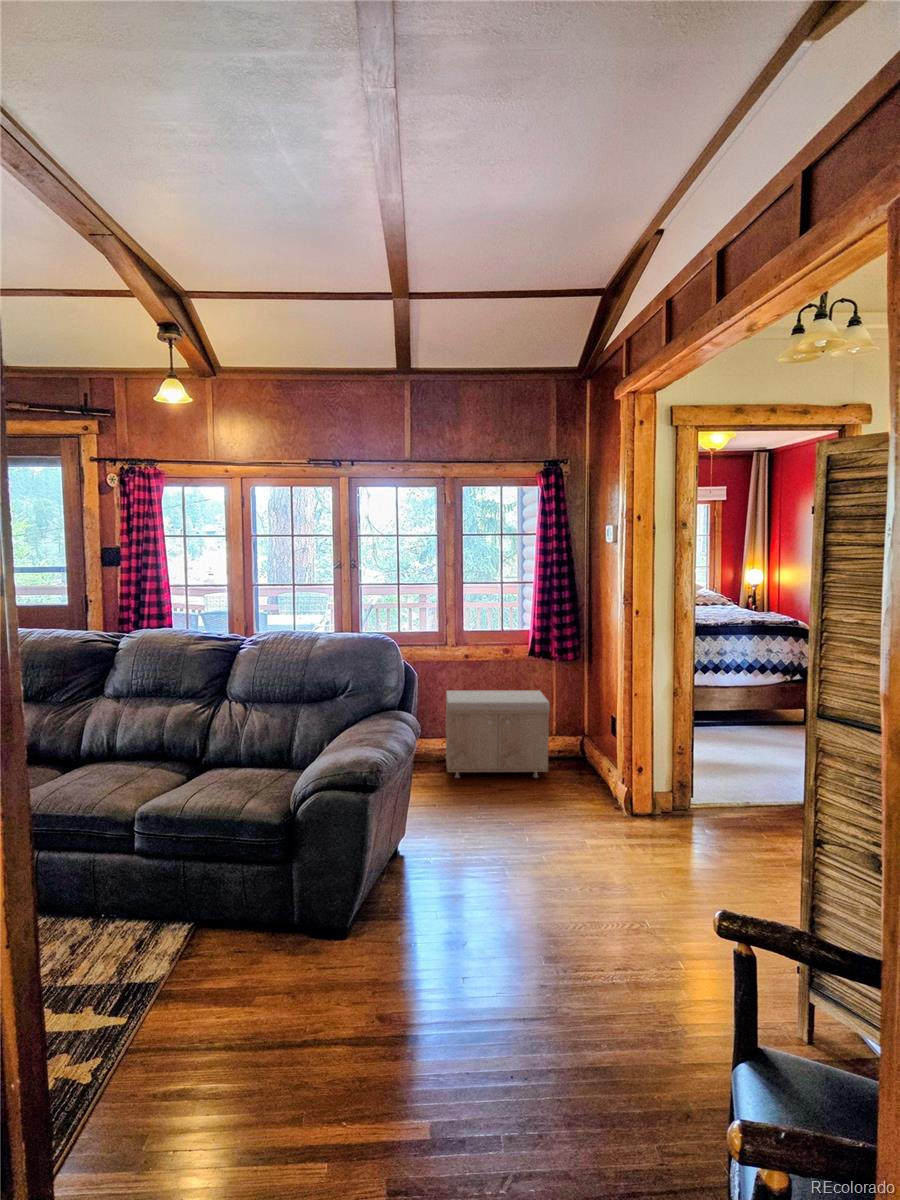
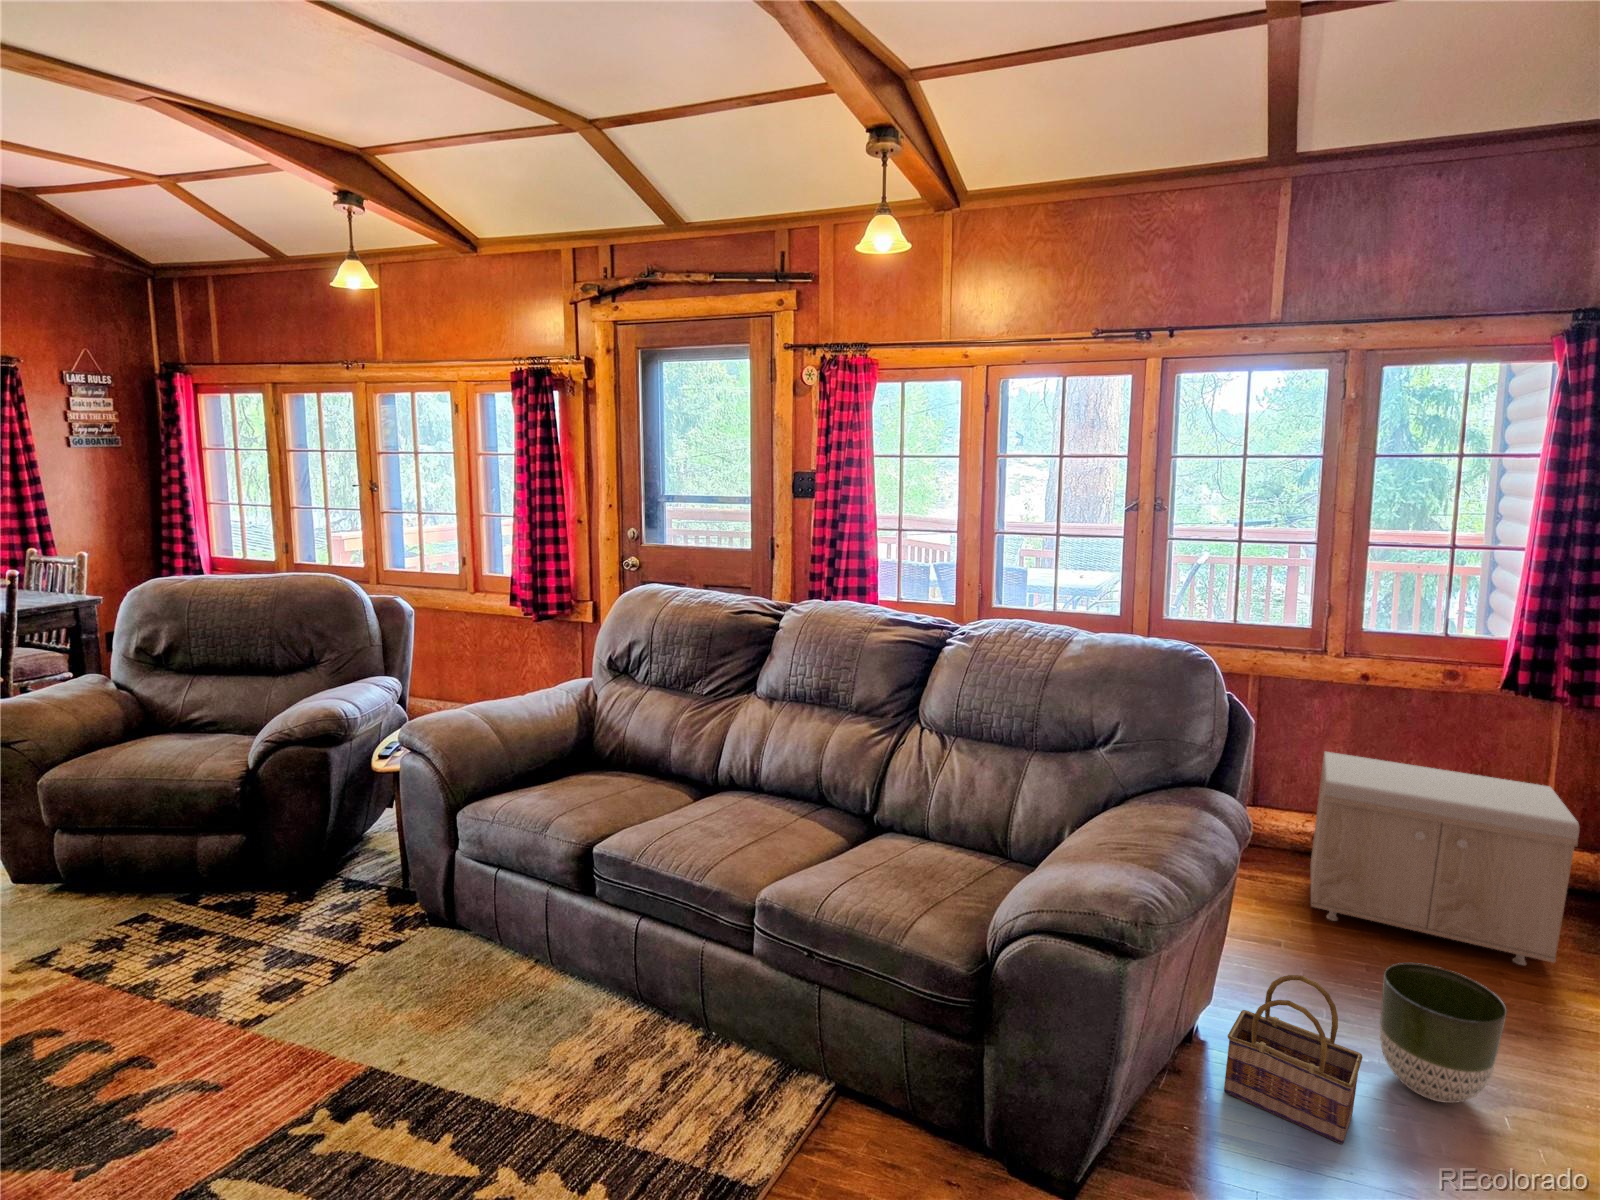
planter: none [478,775,526,837] -> present [1380,963,1507,1103]
basket: none [412,789,472,864] -> present [1224,975,1363,1144]

